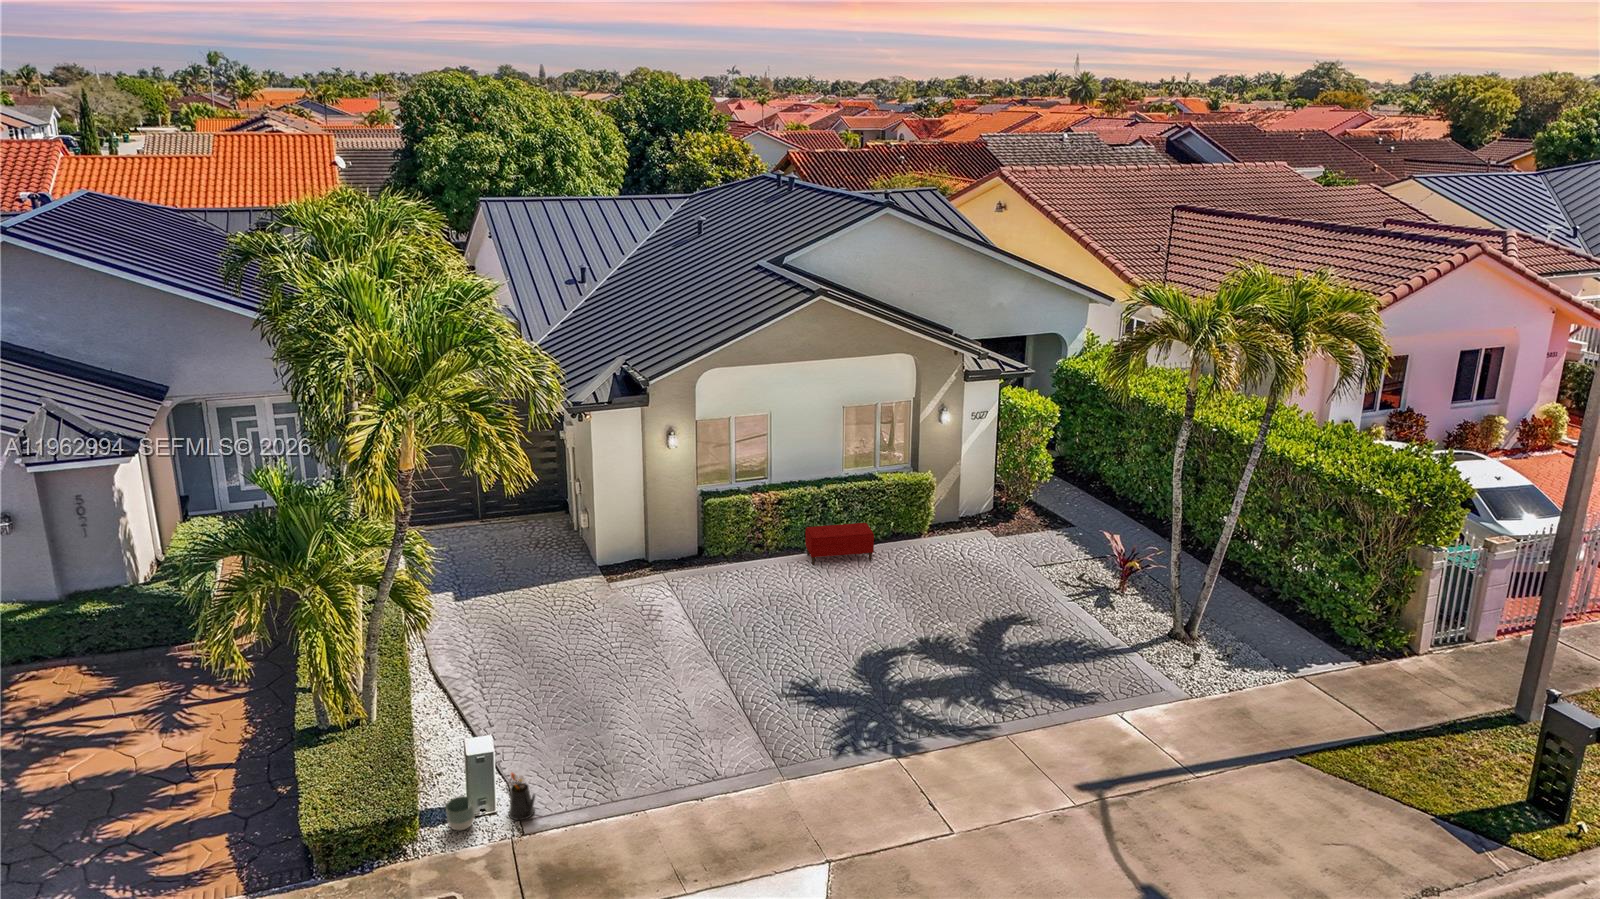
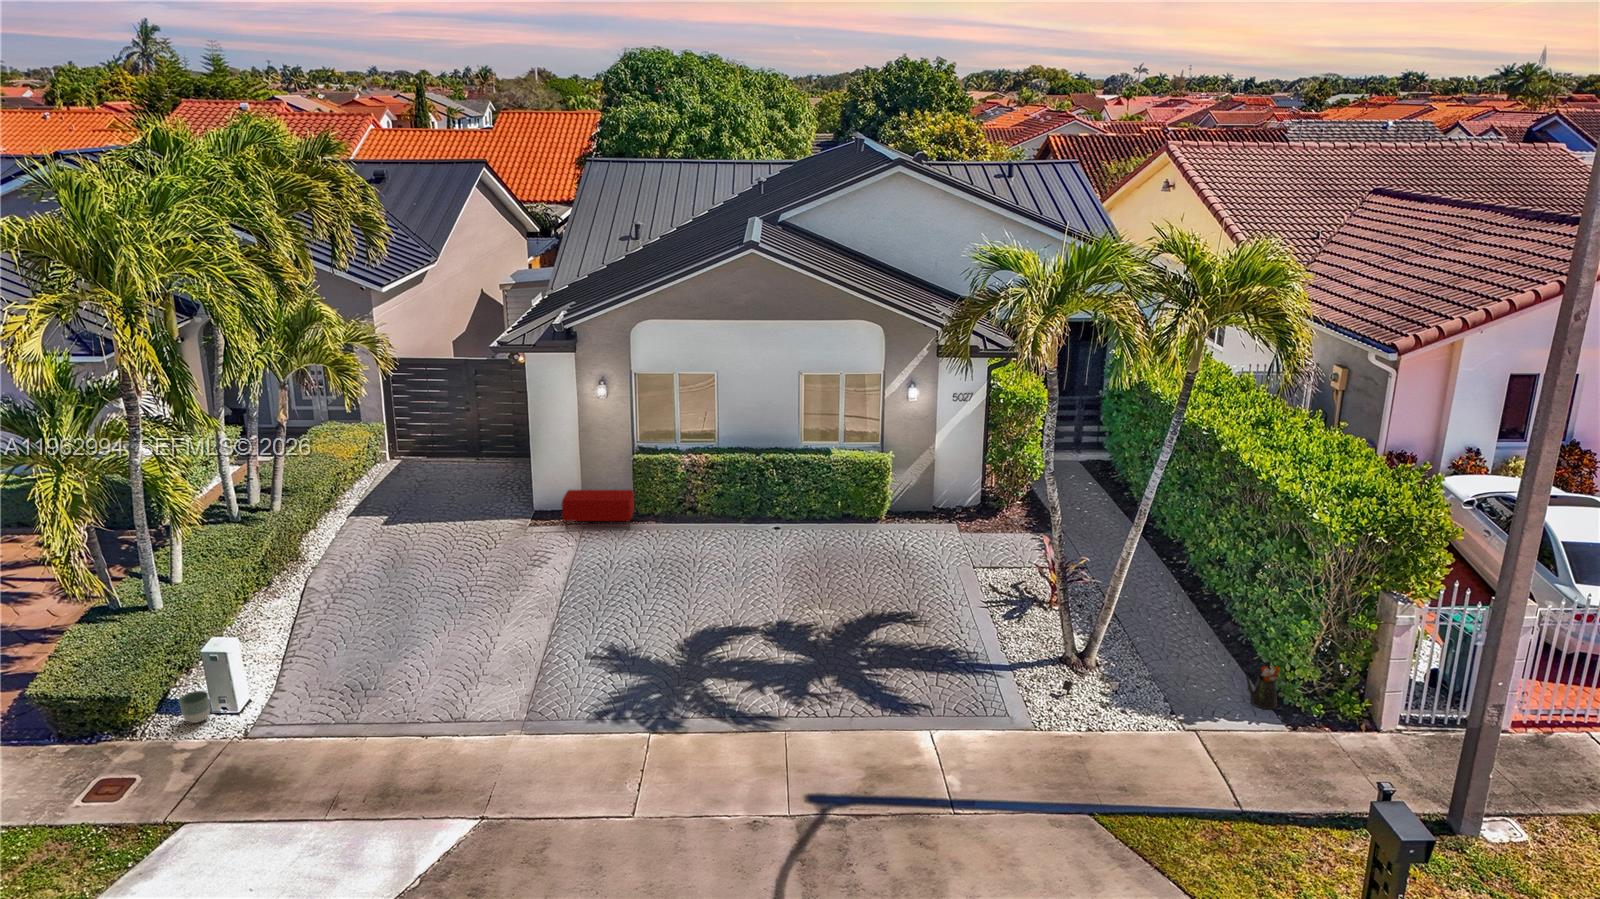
bench: present [805,523,874,565] -> present [562,490,635,529]
watering can: present [506,773,535,820] -> present [1246,666,1280,709]

